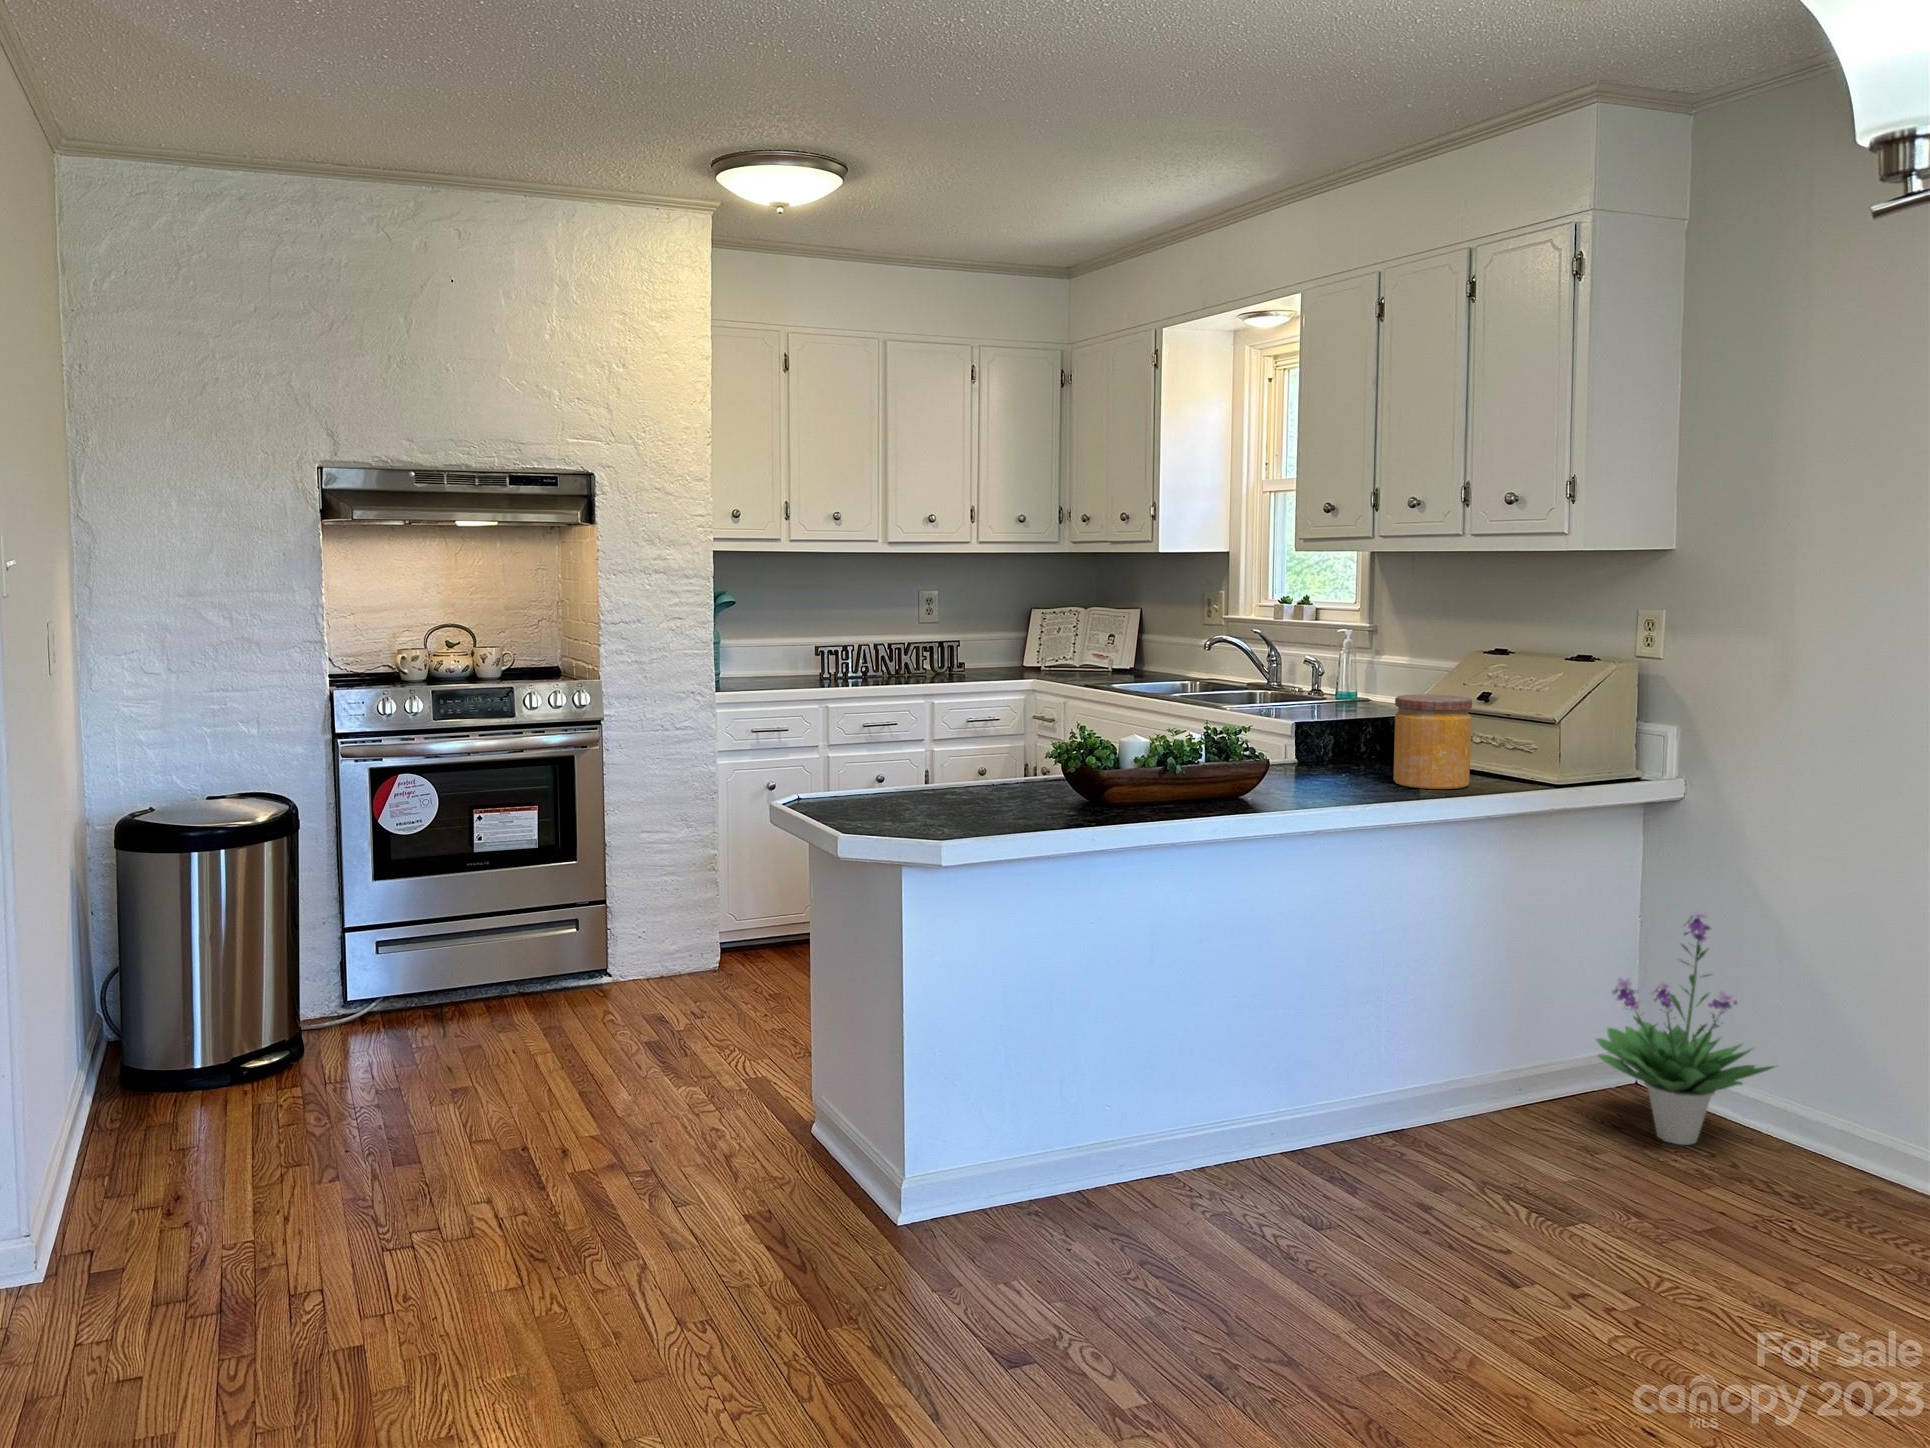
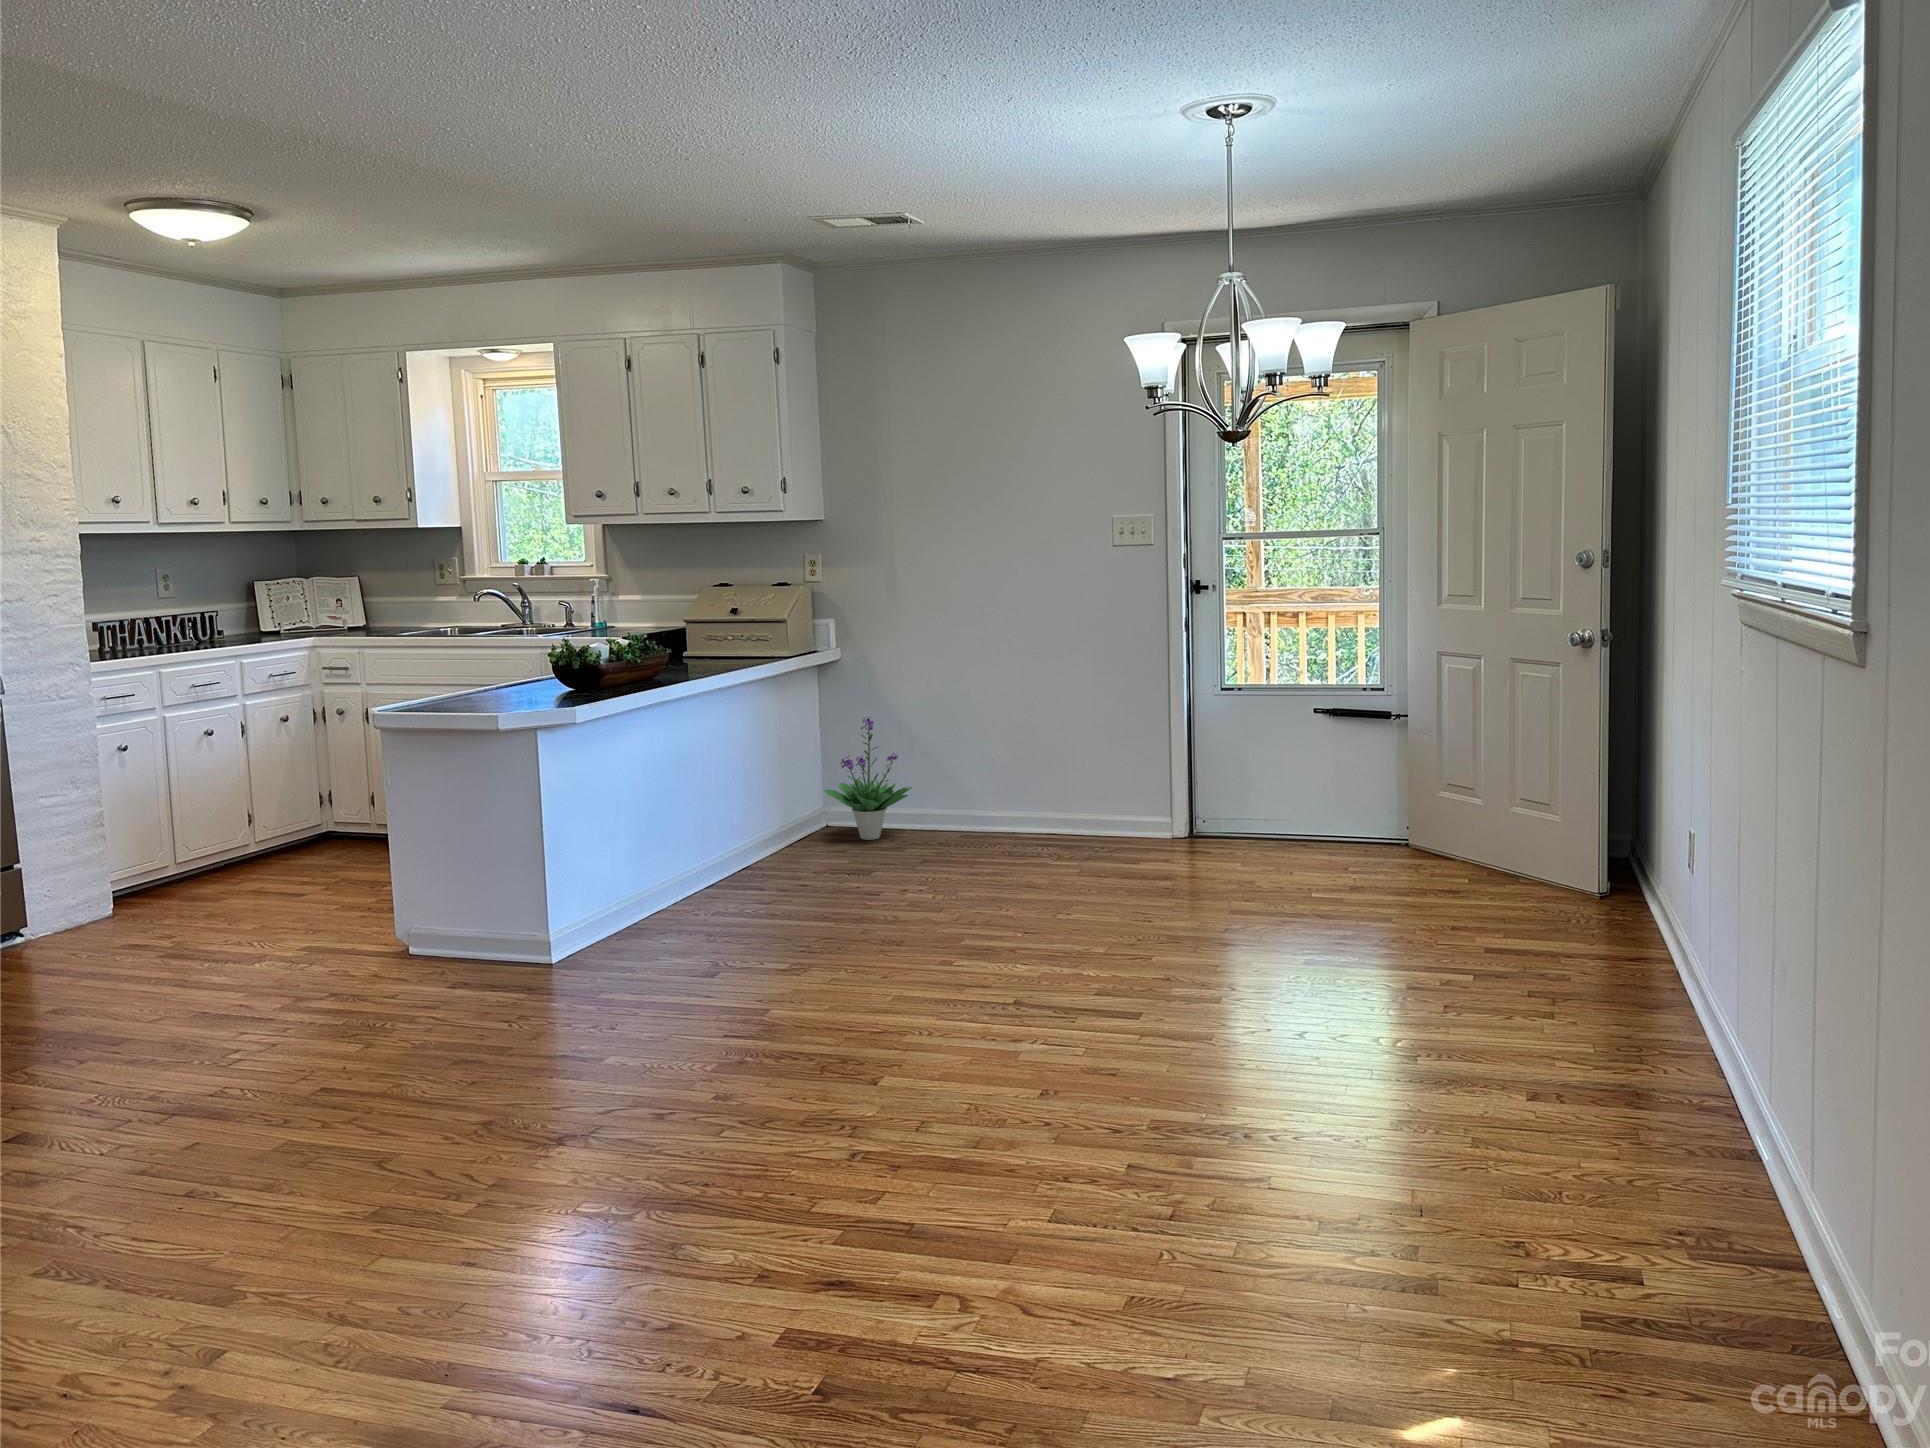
jar: present [1393,694,1472,789] -> none [710,609,756,664]

